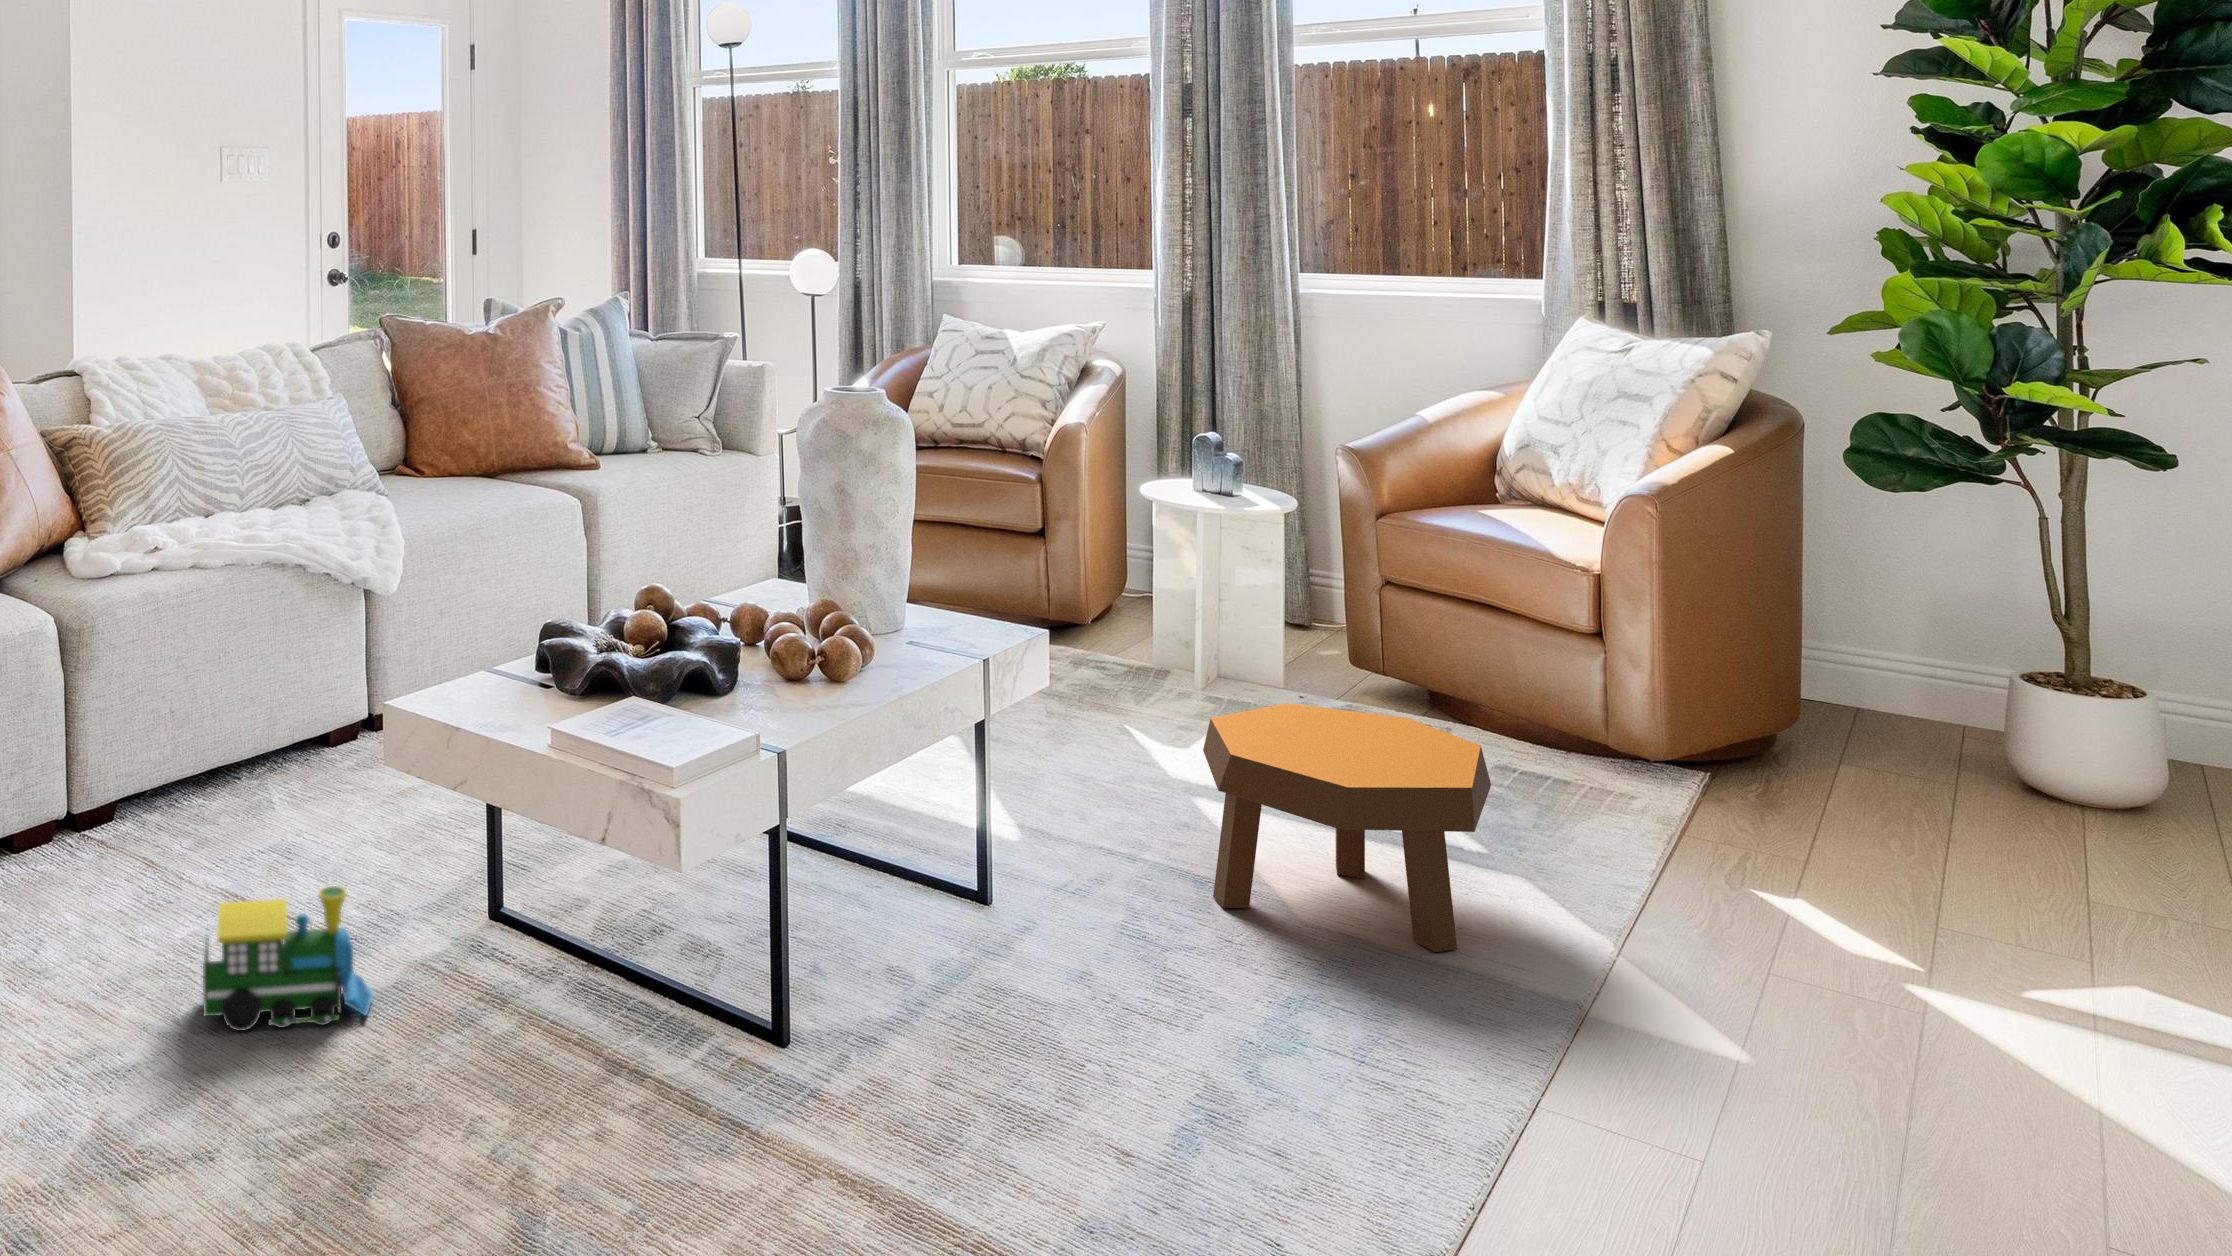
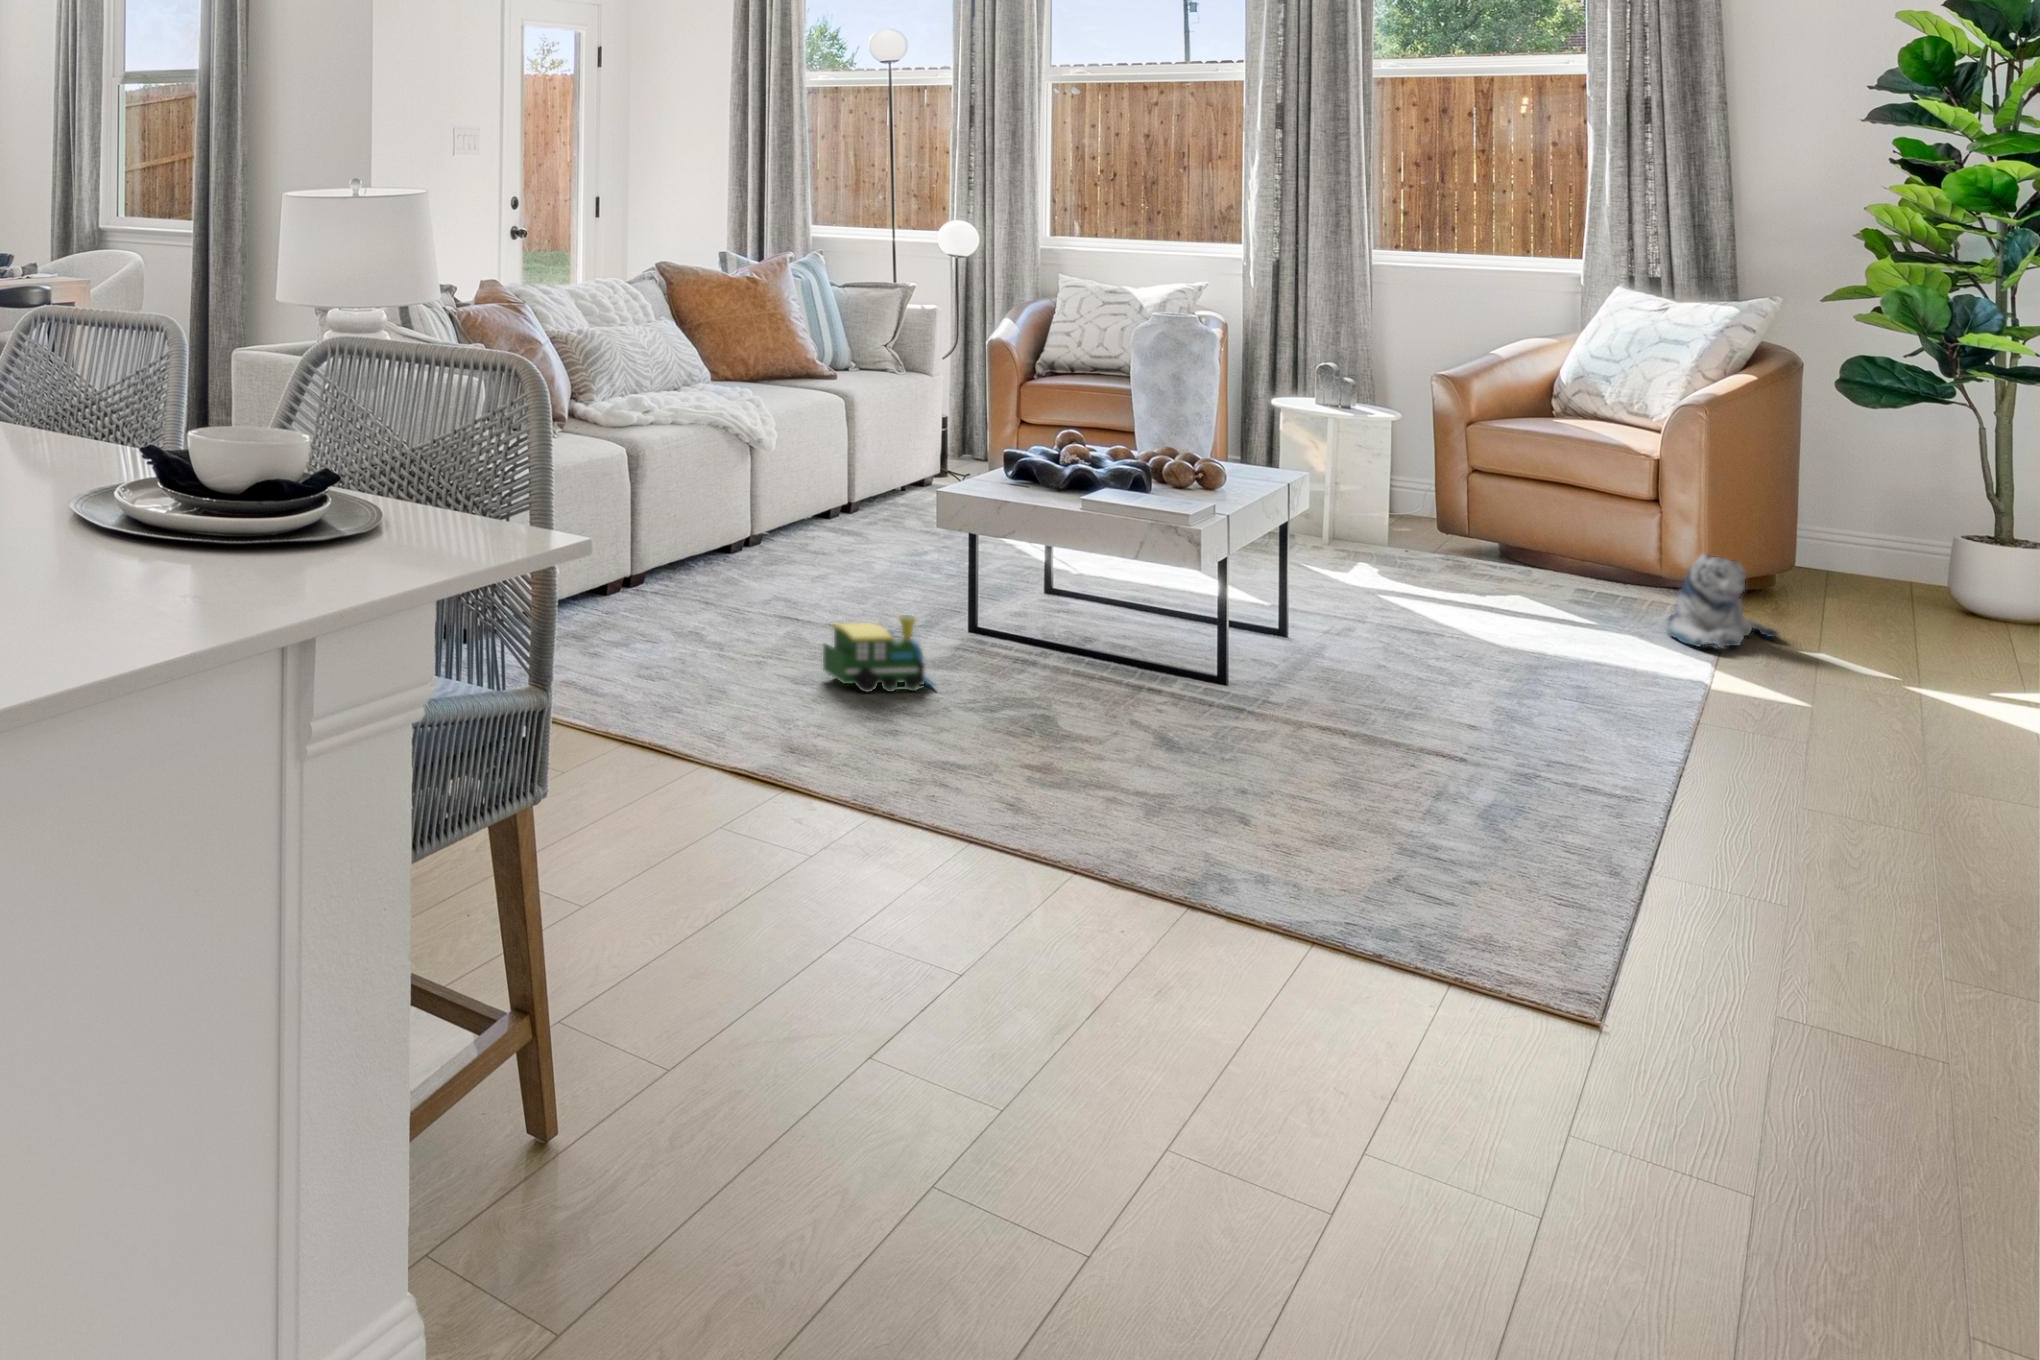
footstool: present [1203,703,1491,952] -> none [1405,535,1618,678]
plush toy: none [1596,725,1753,883] -> present [1668,554,1778,648]

